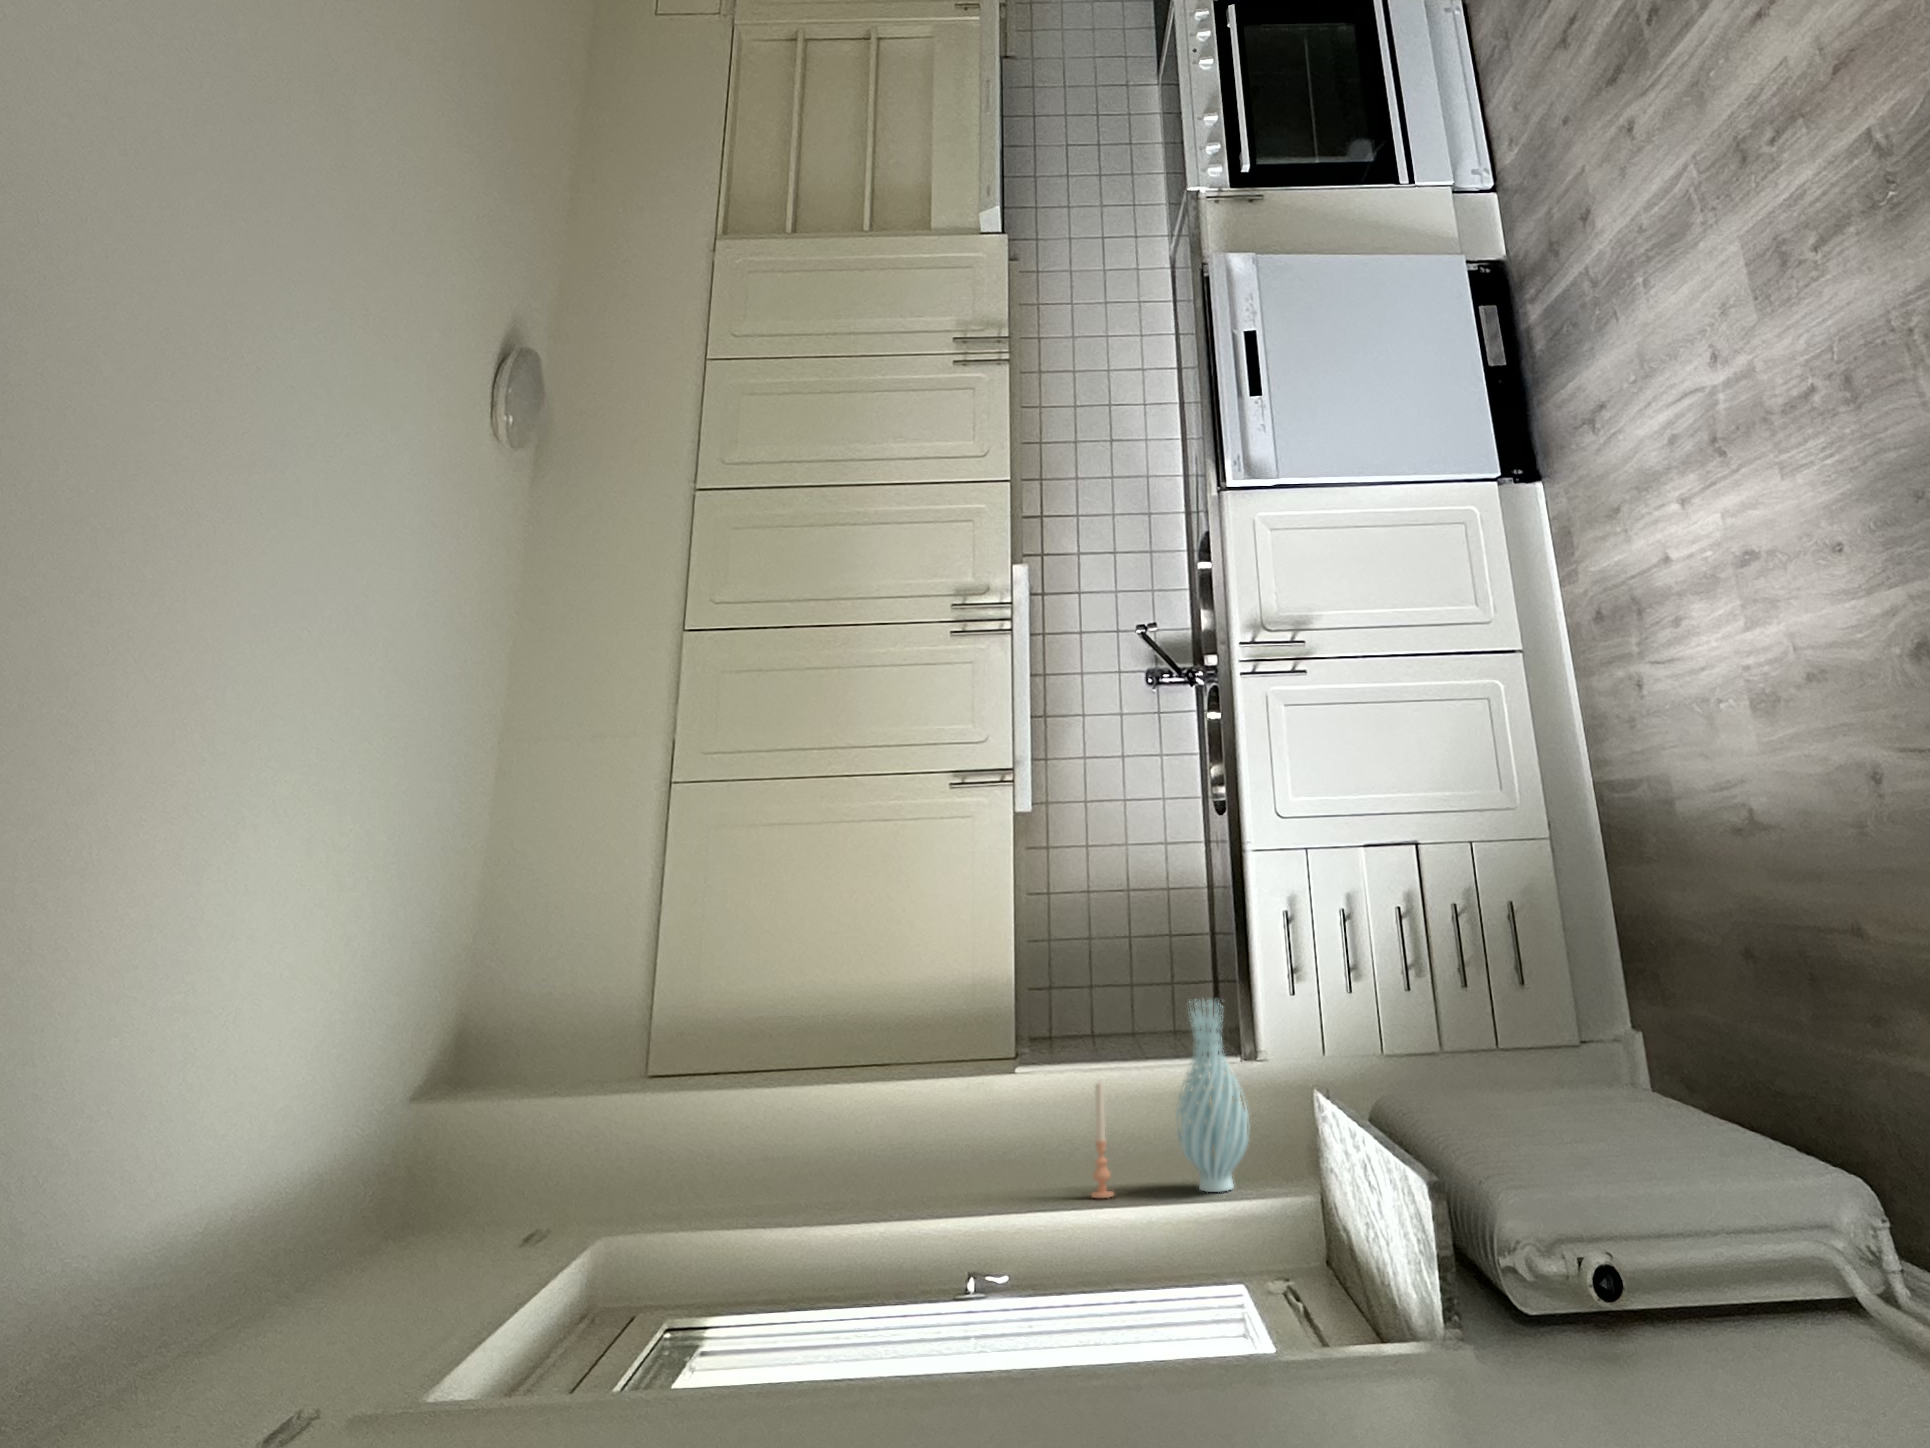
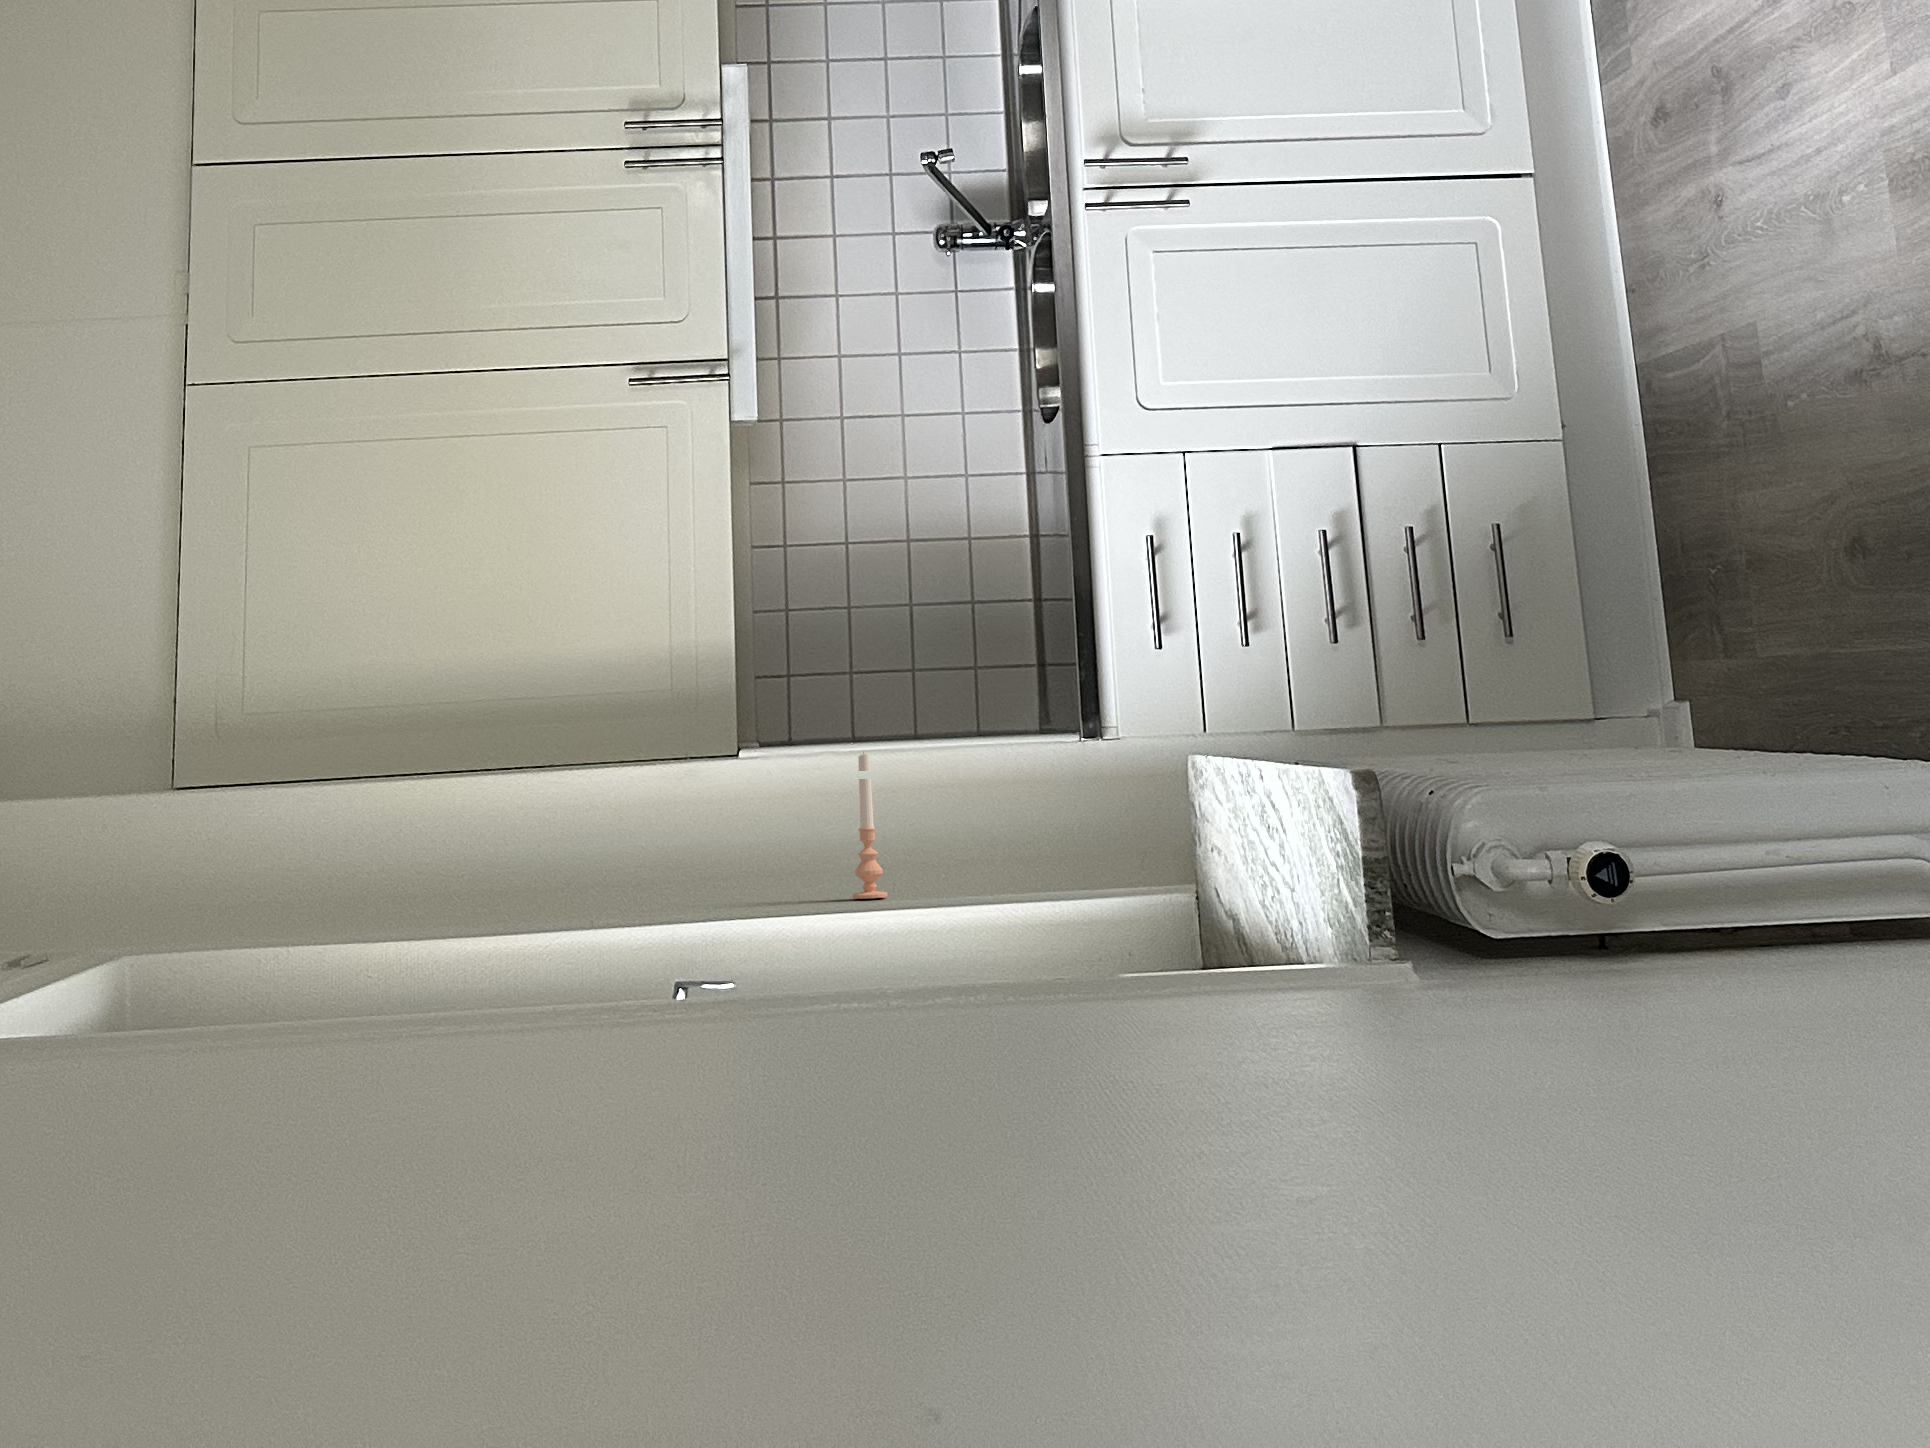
vase: present [1176,1000,1248,1192] -> none [980,644,1089,890]

